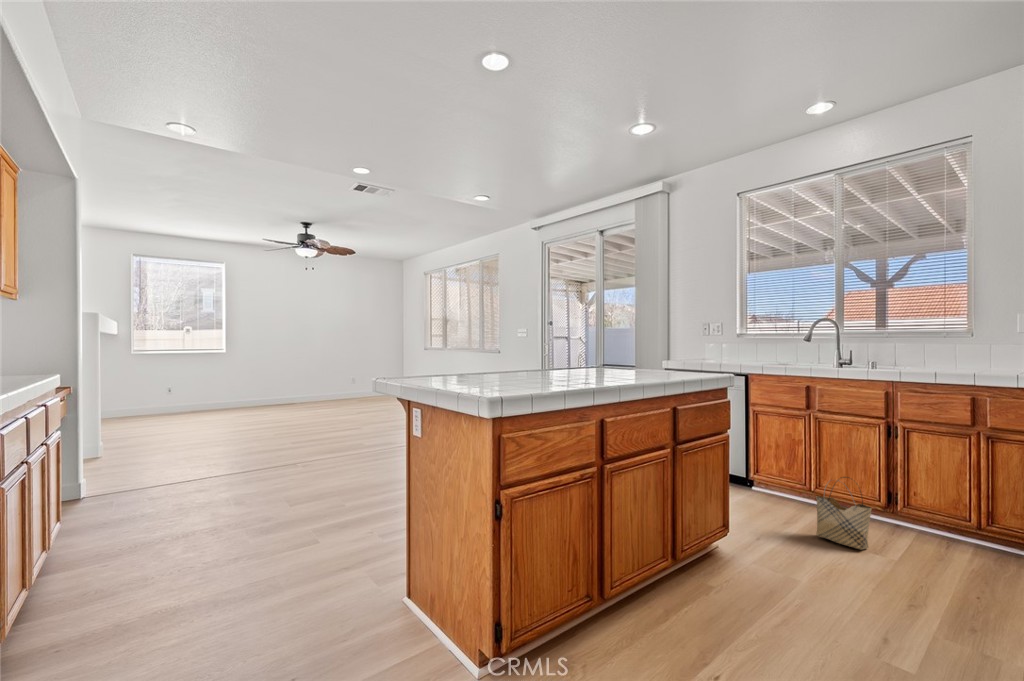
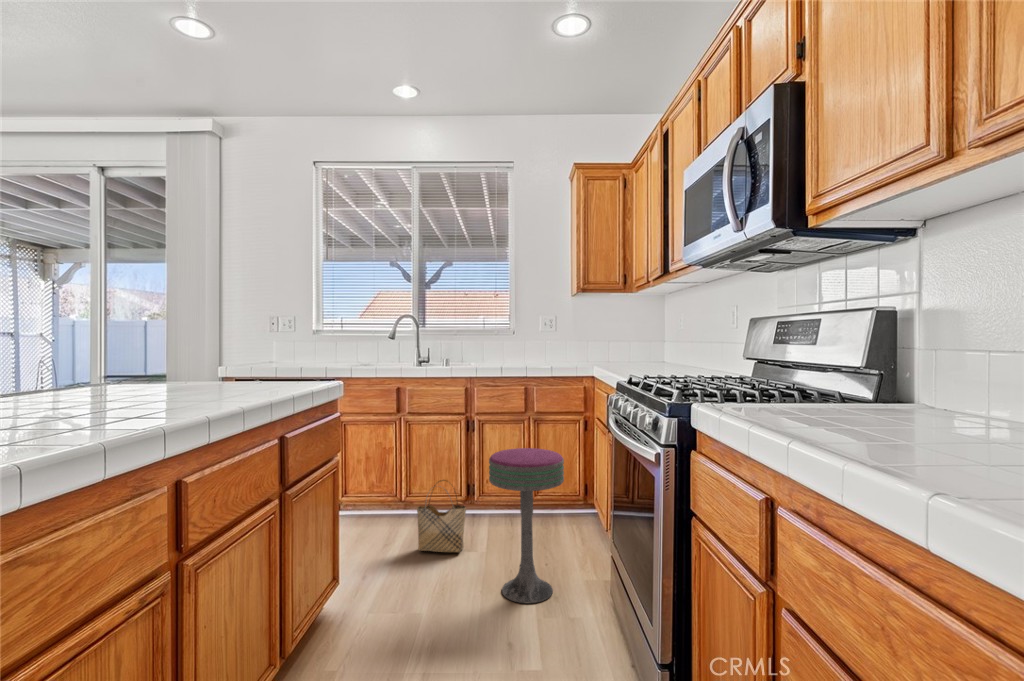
bar stool: none [881,455,985,622] -> present [489,448,564,603]

